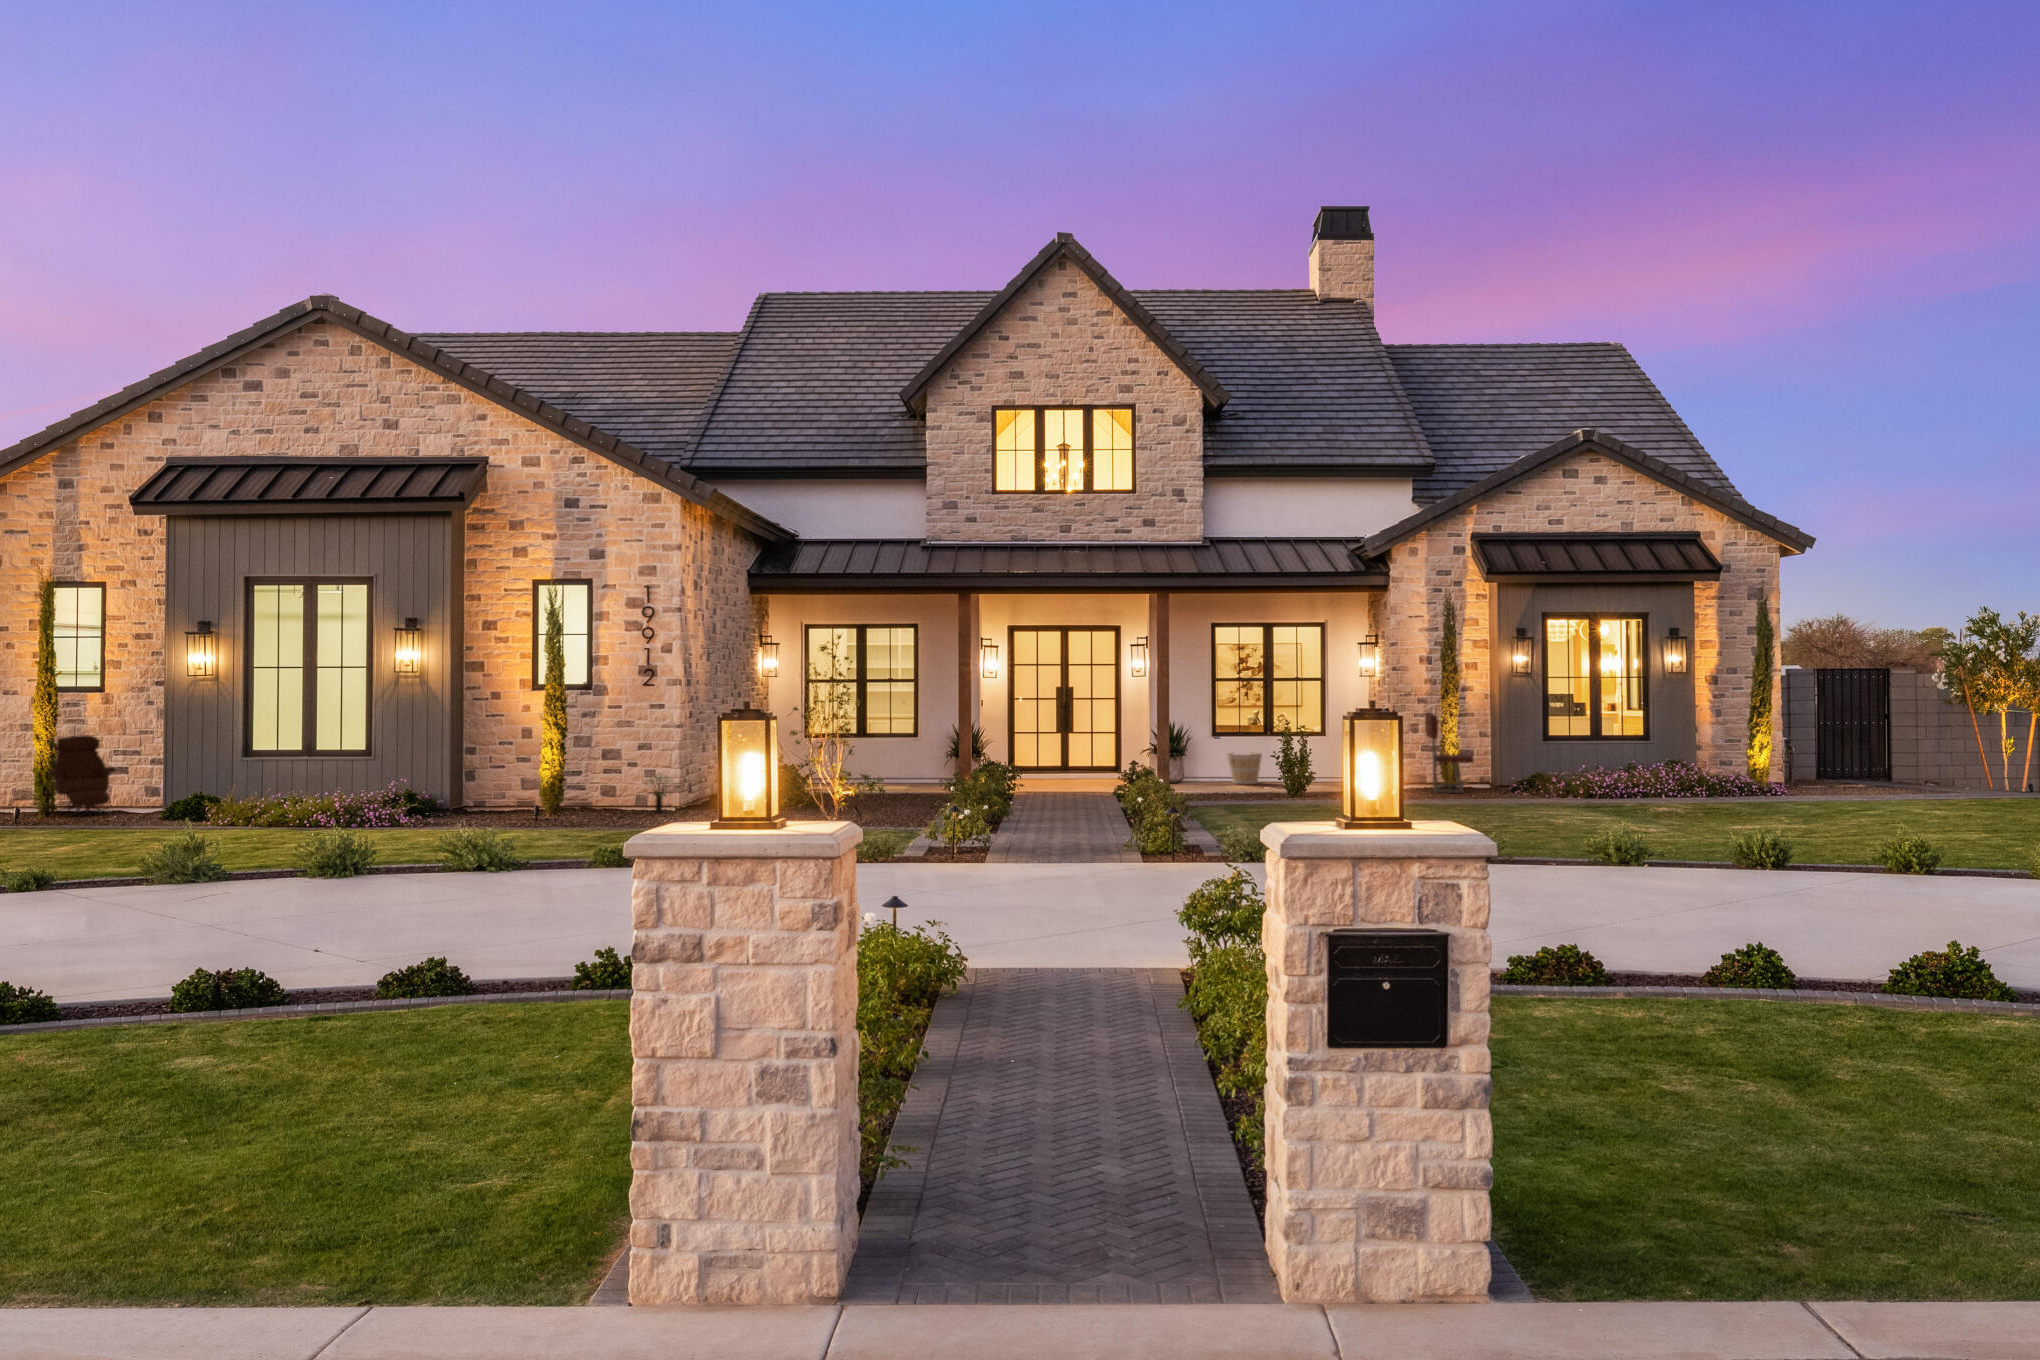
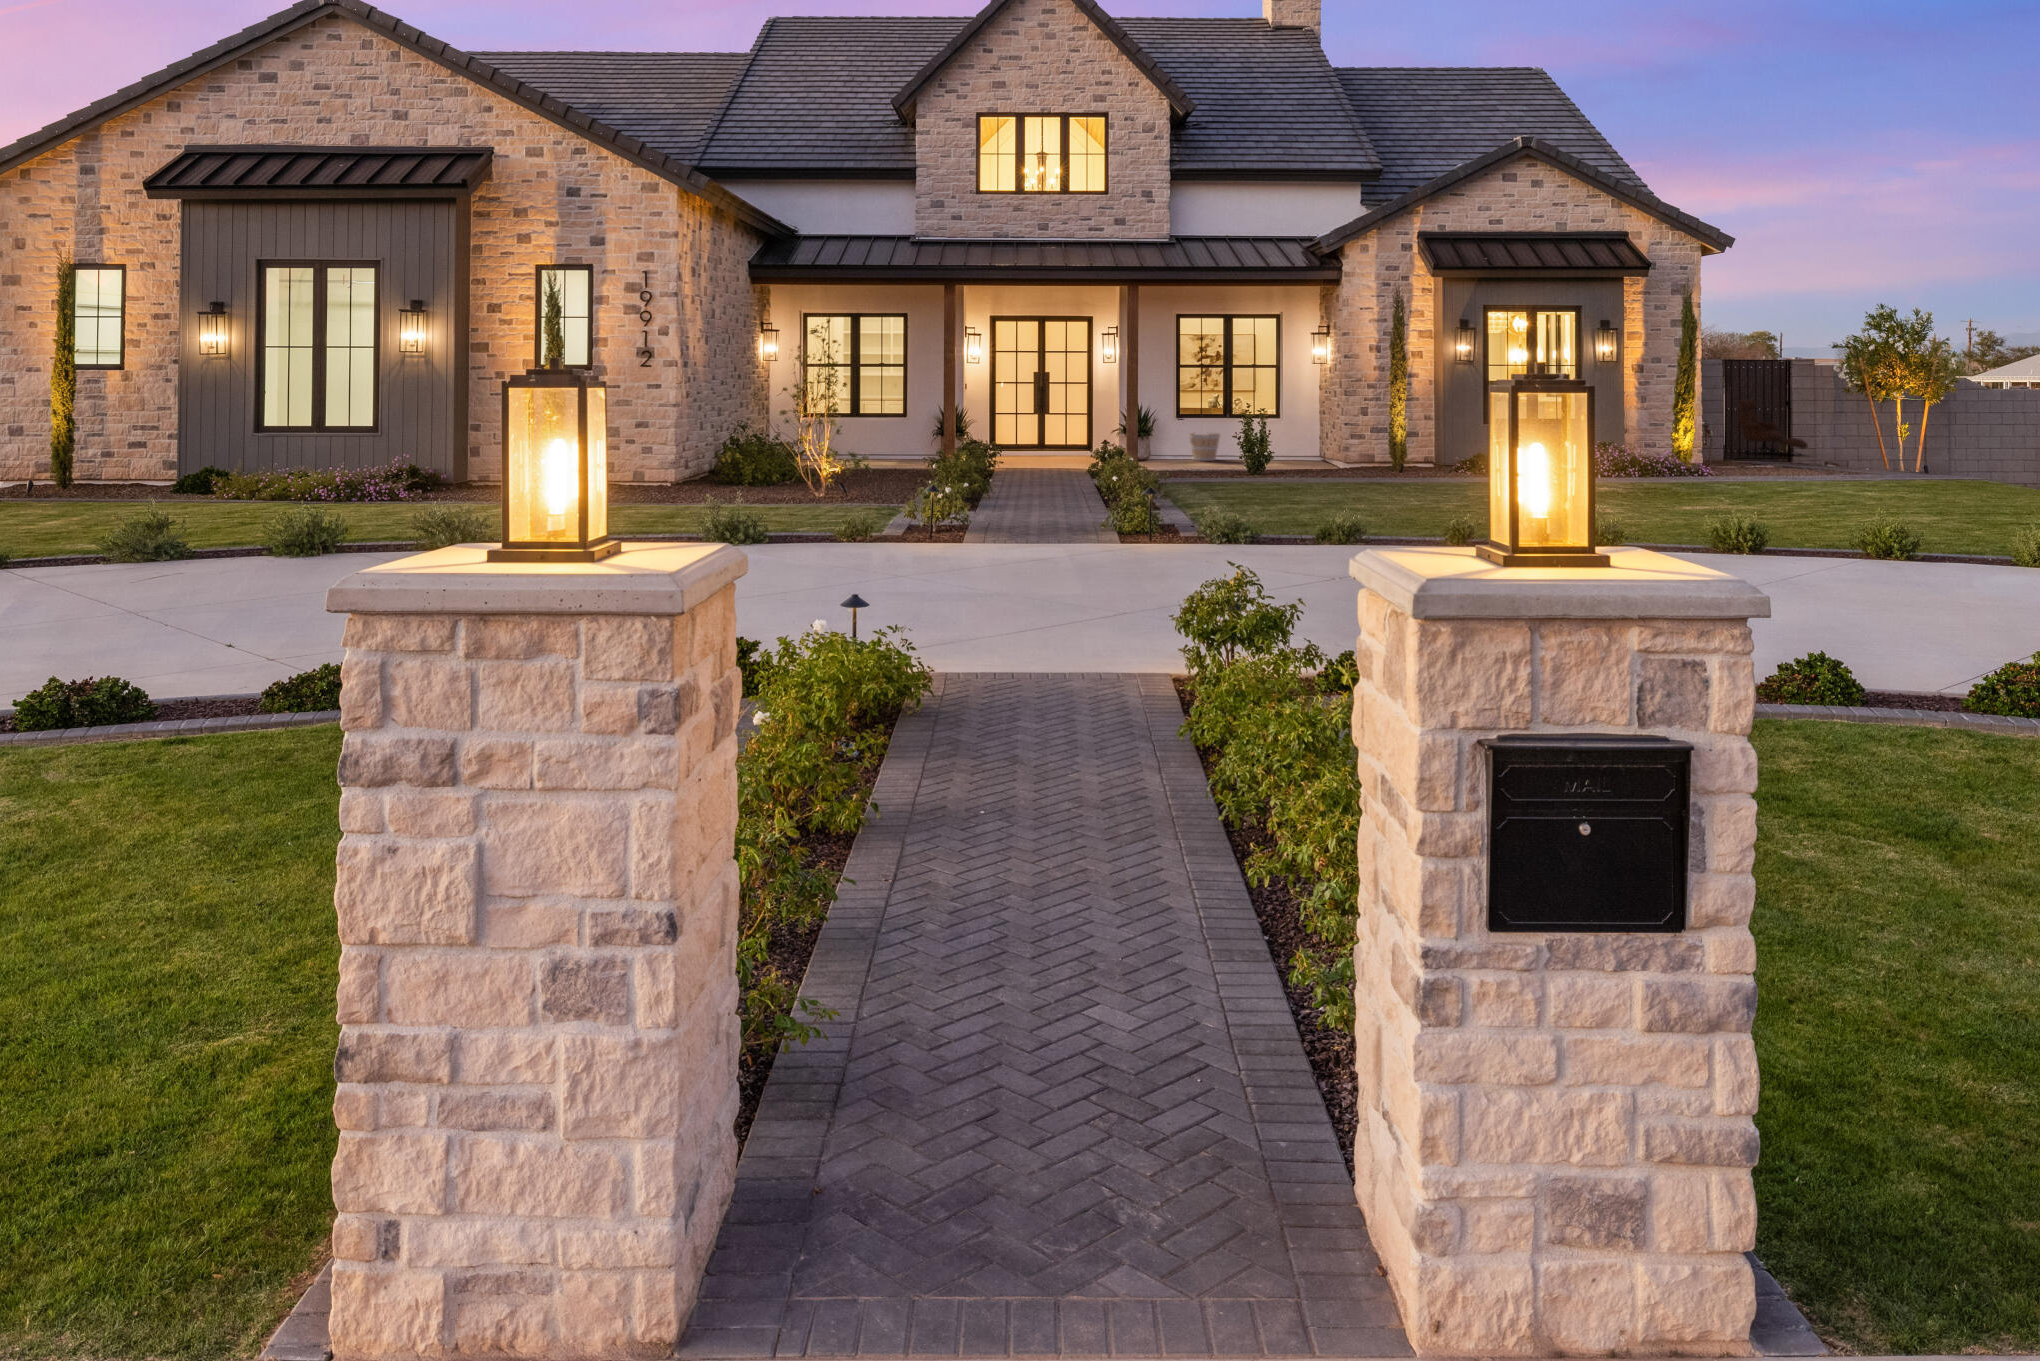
bench: present [1425,713,1474,793] -> none [1372,397,1417,470]
lounge chair: present [49,735,115,816] -> present [1739,399,1808,454]
potted plant: present [645,774,677,813] -> none [645,448,679,484]

